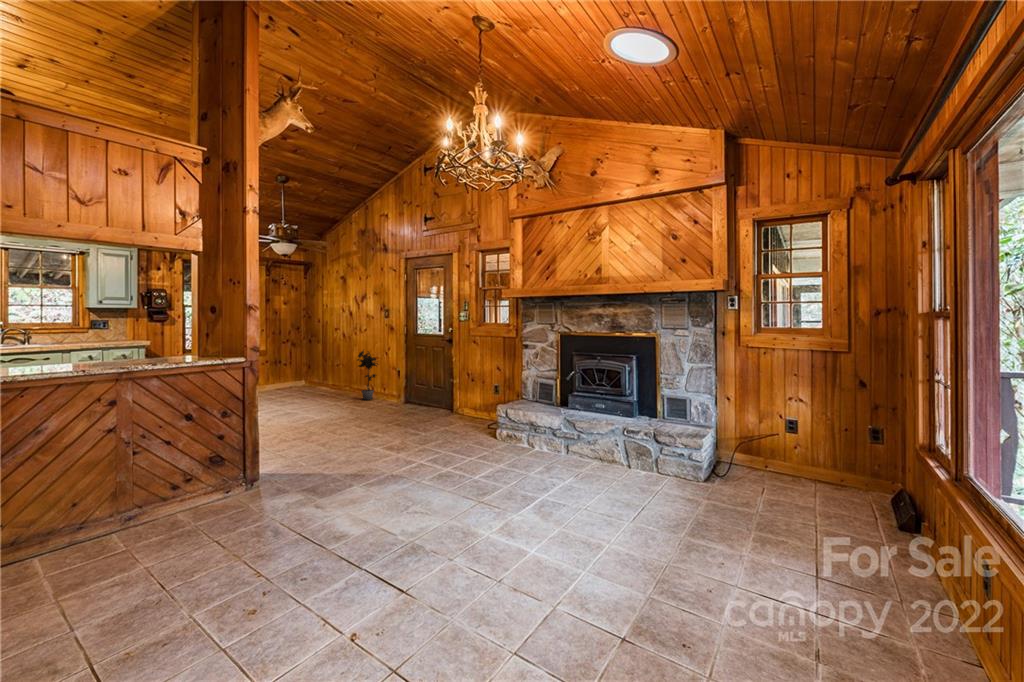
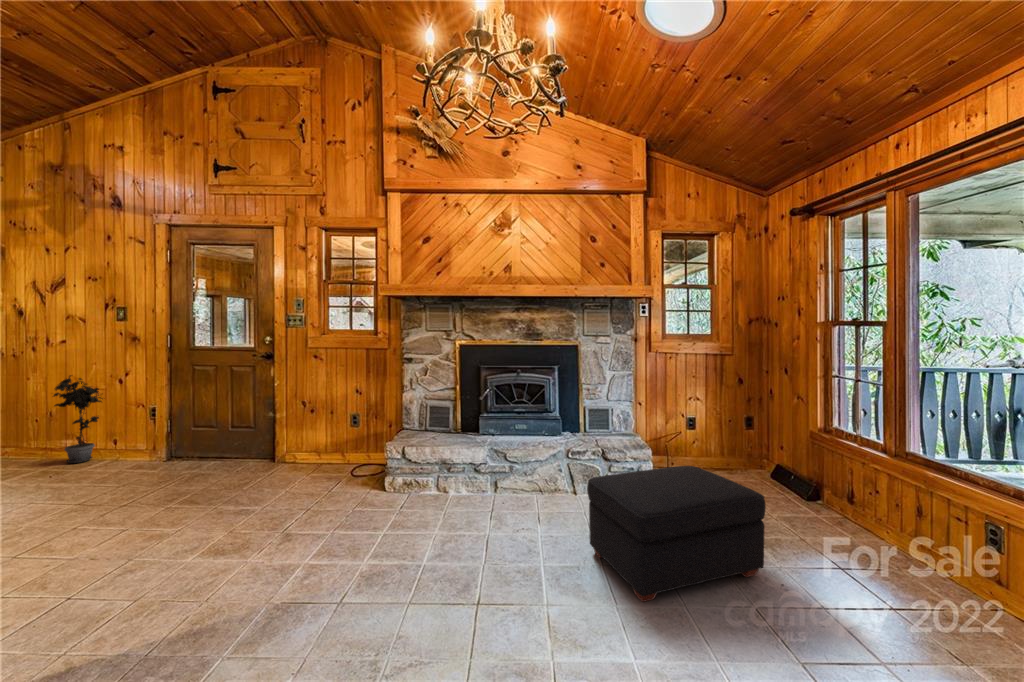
ottoman: none [574,441,708,544] -> present [587,466,766,602]

